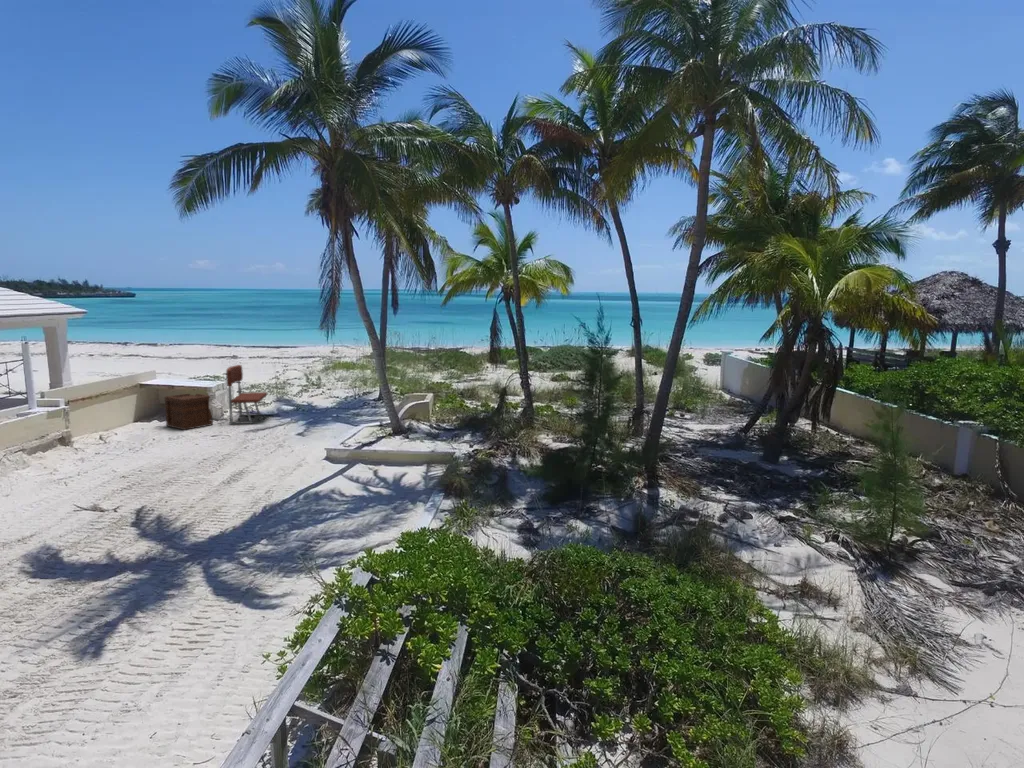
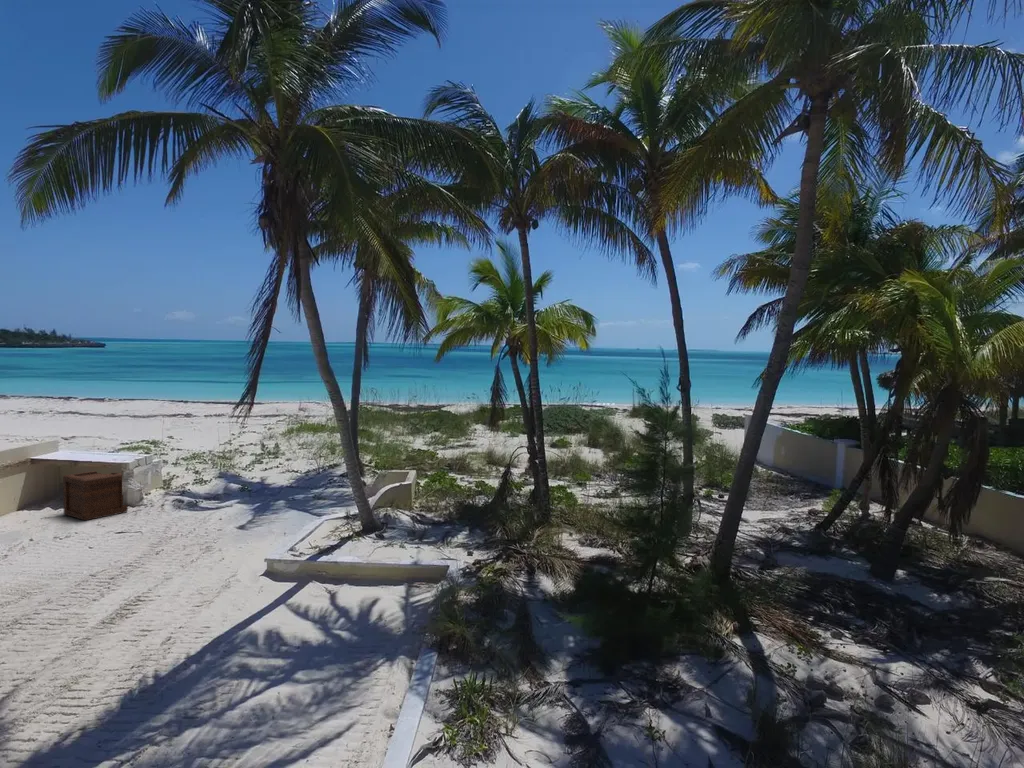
bench: present [226,365,267,424] -> none [149,433,205,511]

